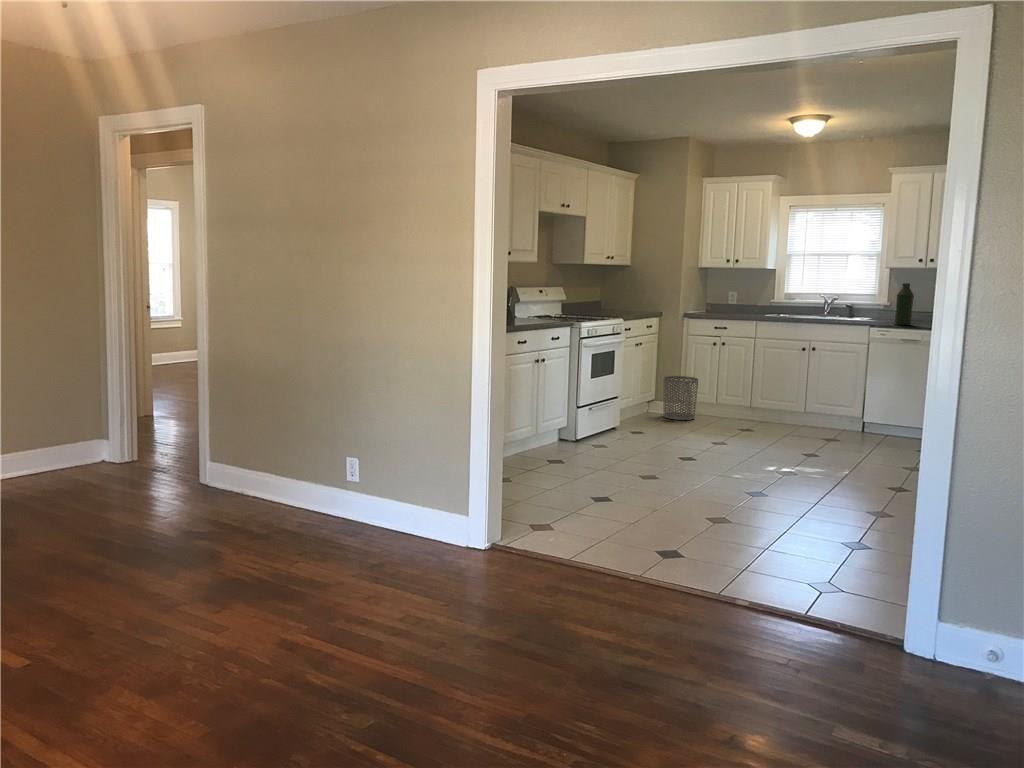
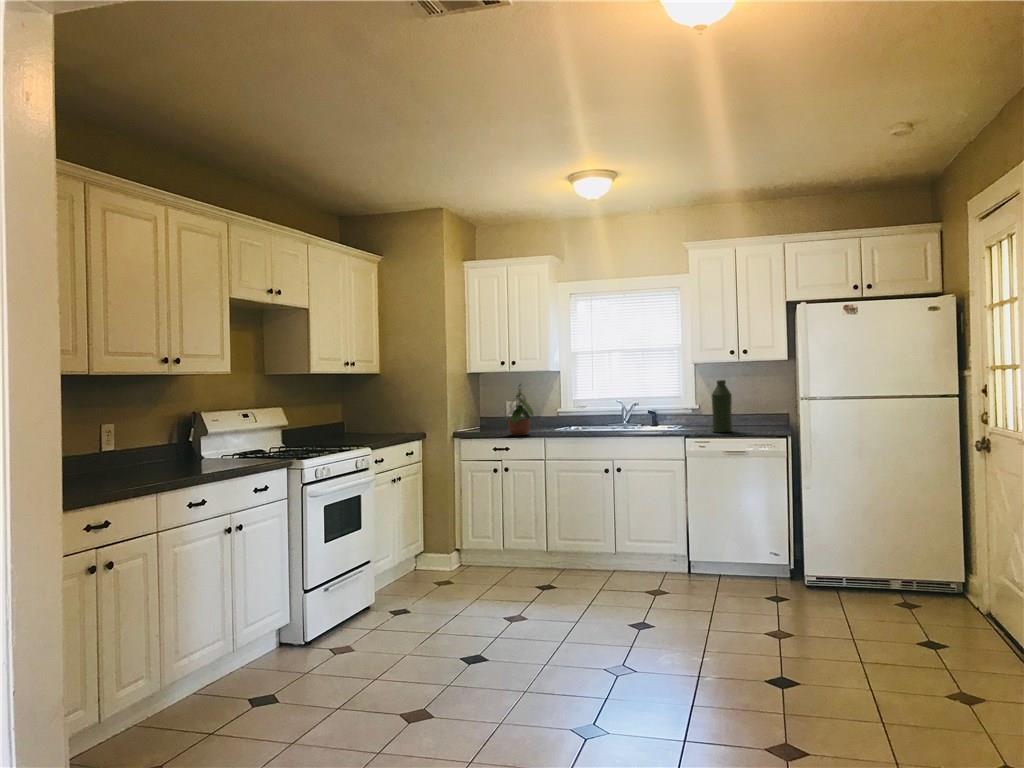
potted plant: none [724,277,751,318] -> present [507,384,533,435]
waste bin: present [663,376,698,420] -> none [432,517,479,580]

